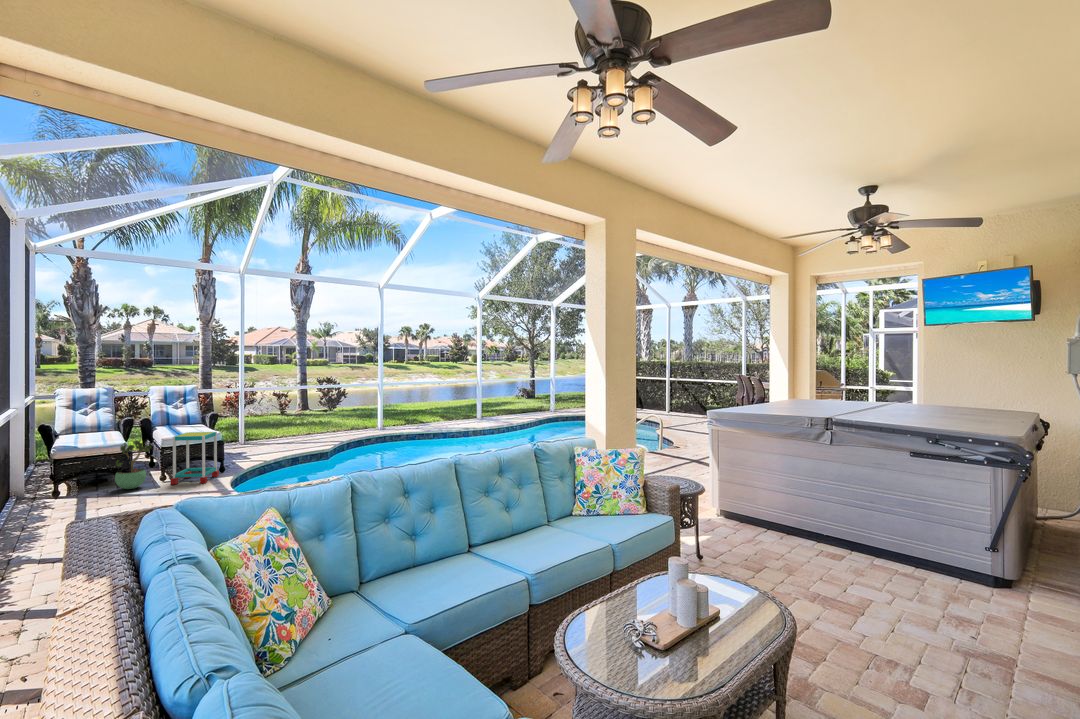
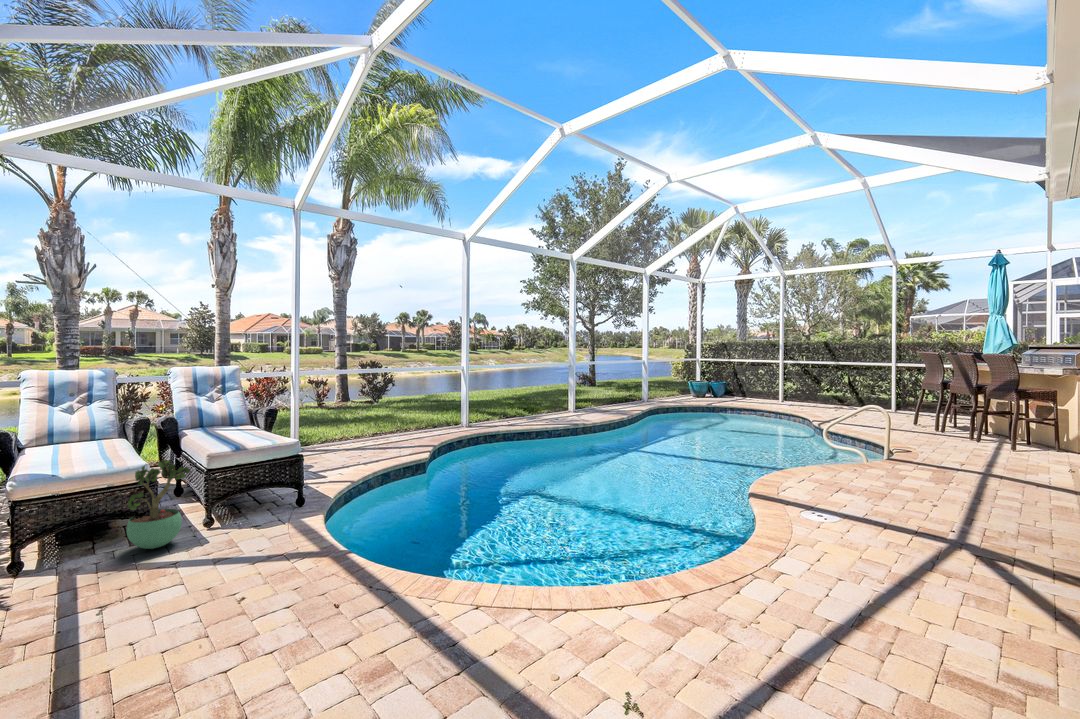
side table: present [171,432,219,485] -> none [225,440,299,536]

